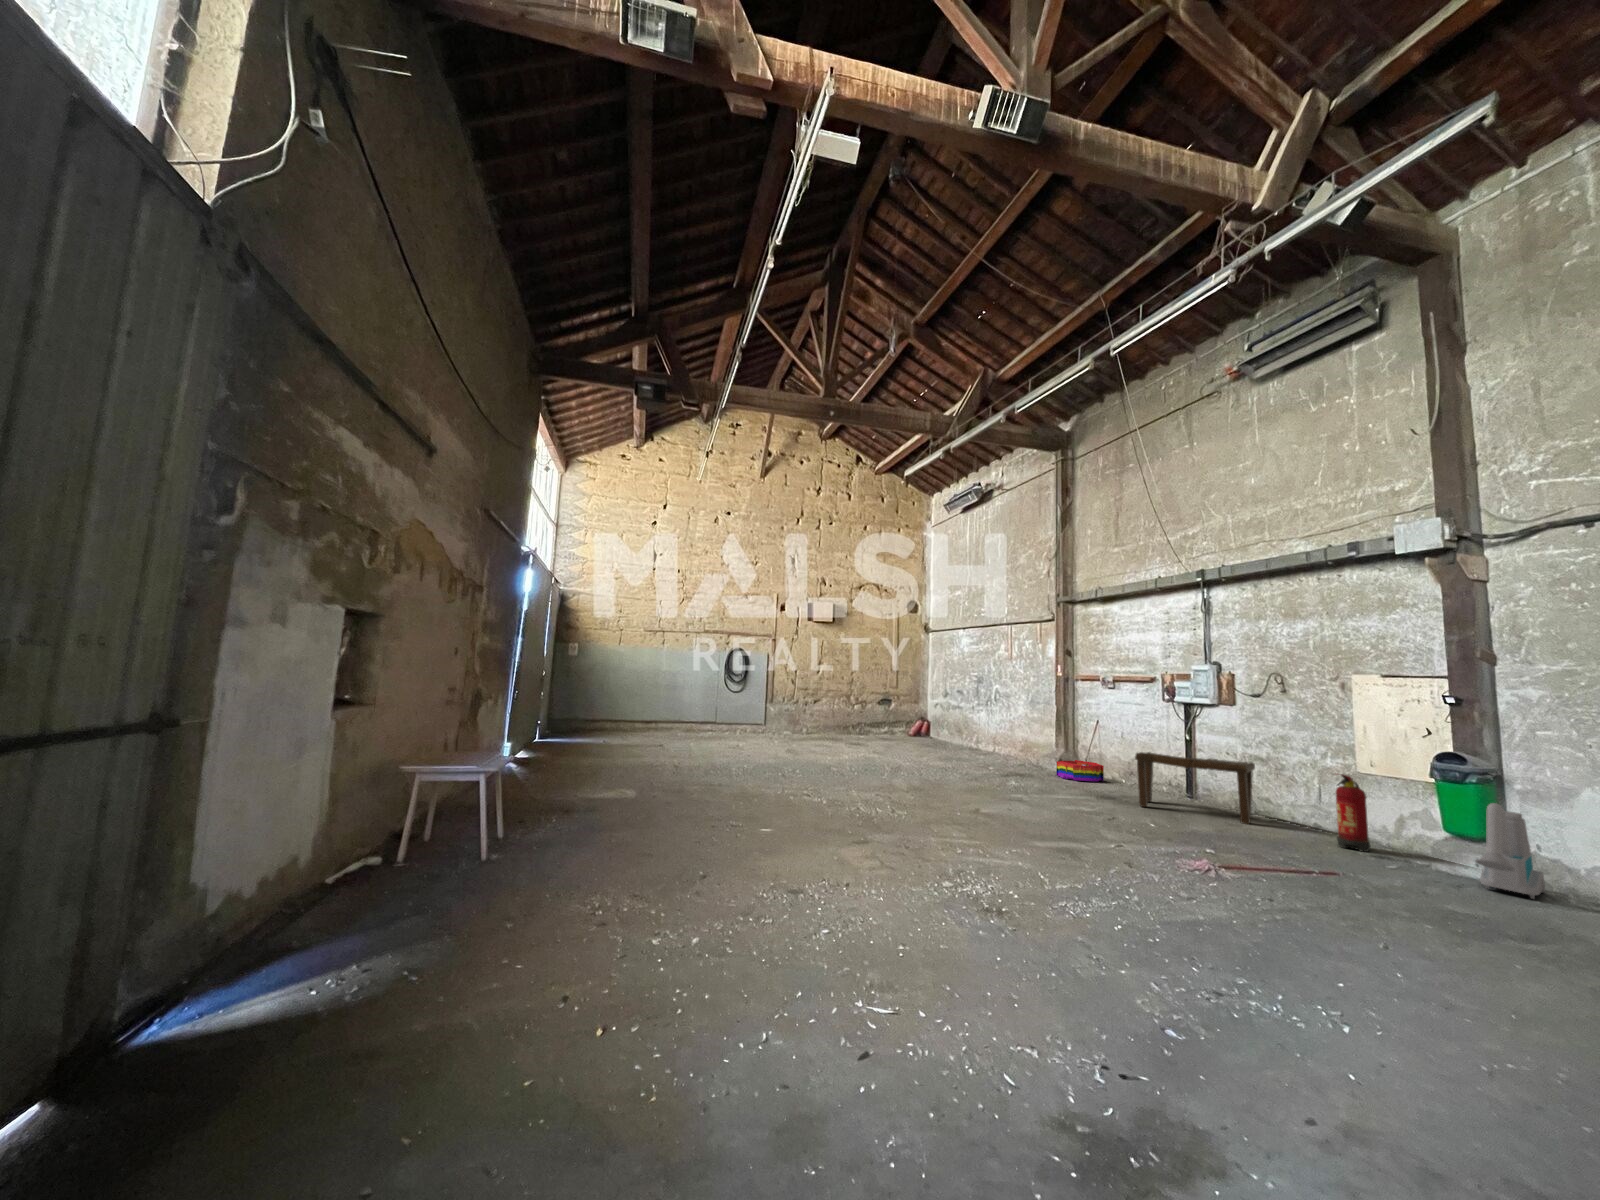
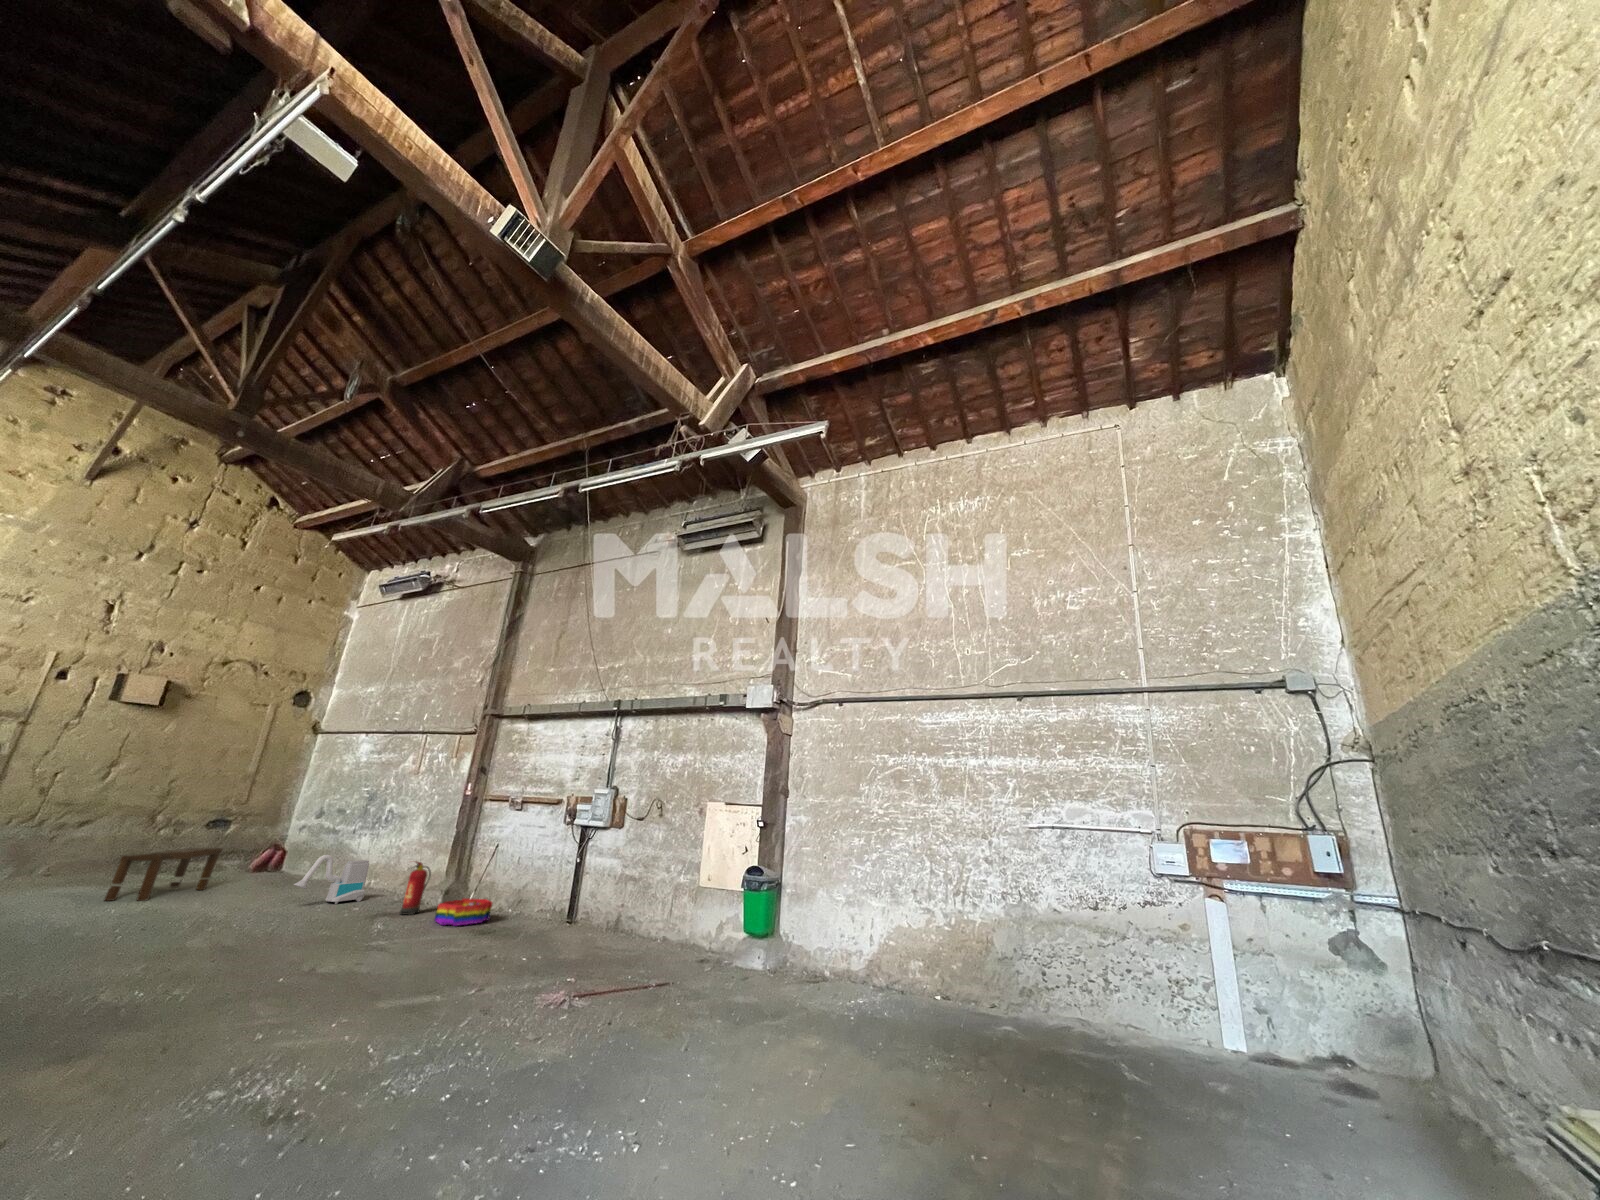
bench: present [1135,752,1255,824] -> present [105,848,223,901]
fire extinguisher: present [1336,774,1370,852] -> present [399,862,431,915]
vacuum cleaner: present [1475,803,1545,899] -> present [293,855,369,904]

